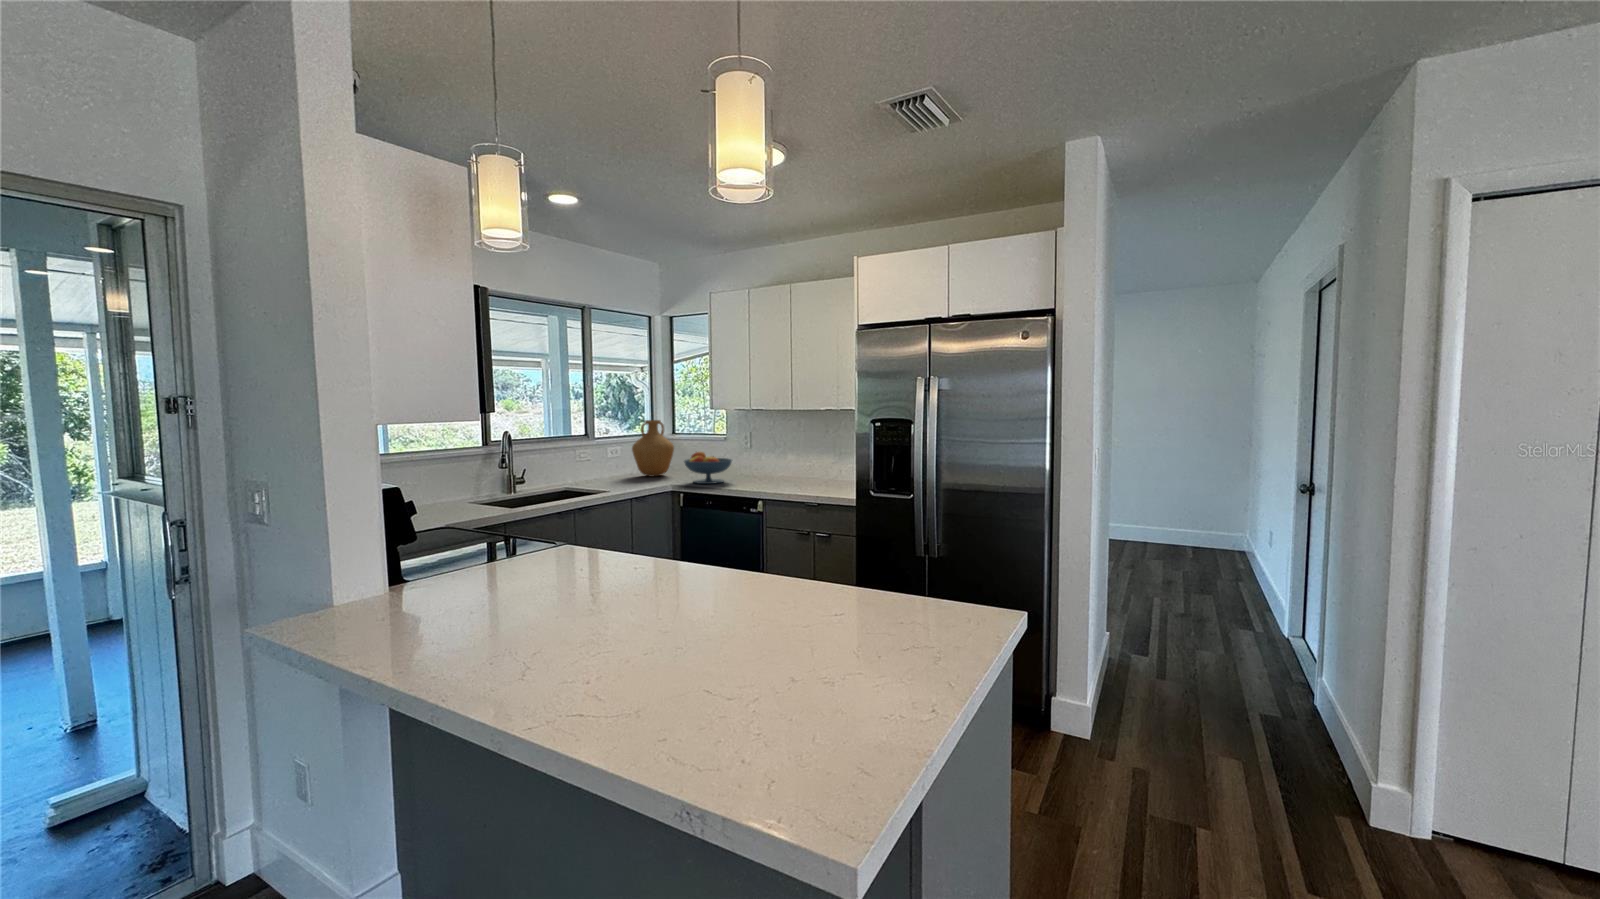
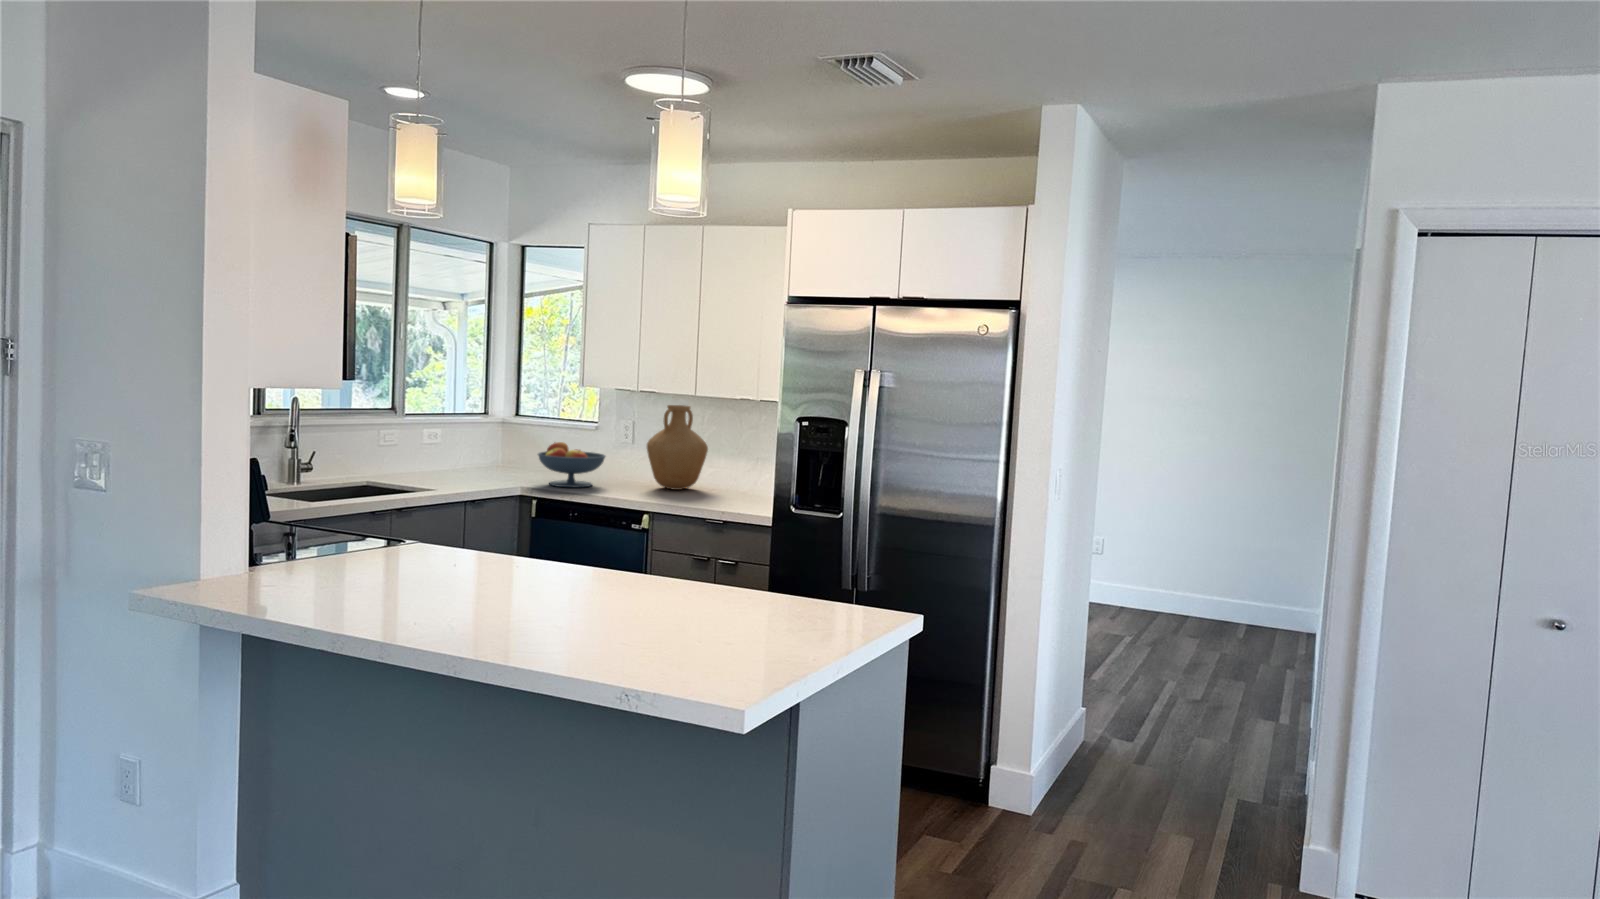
vase: present [632,420,674,477] -> present [647,405,708,490]

